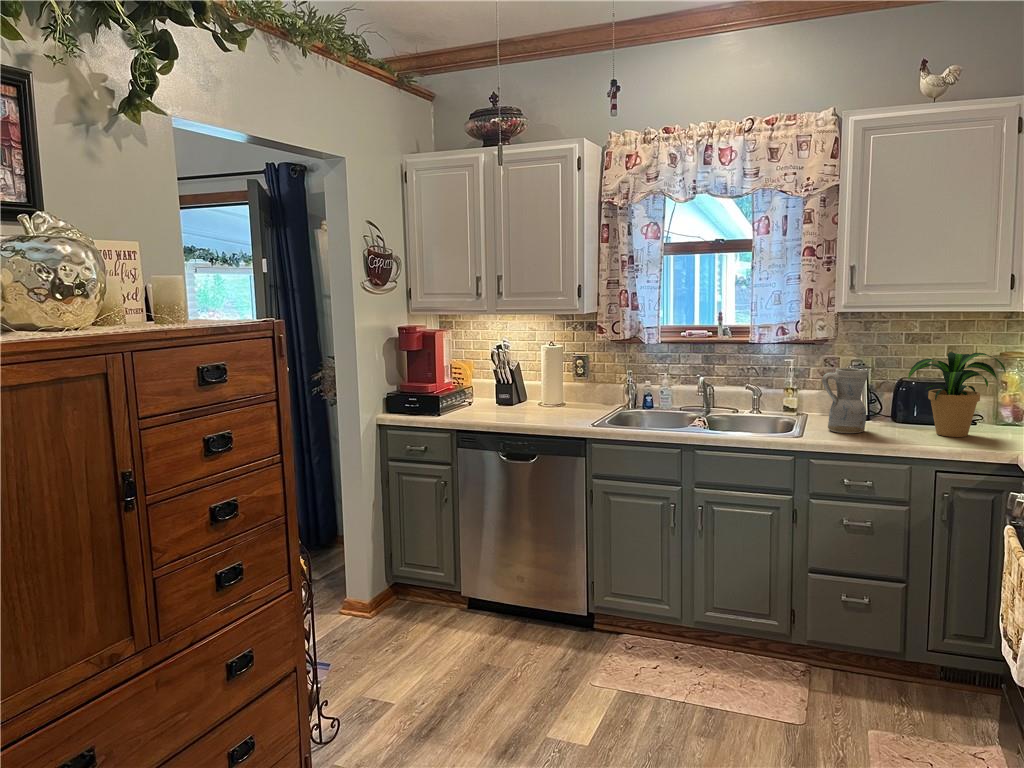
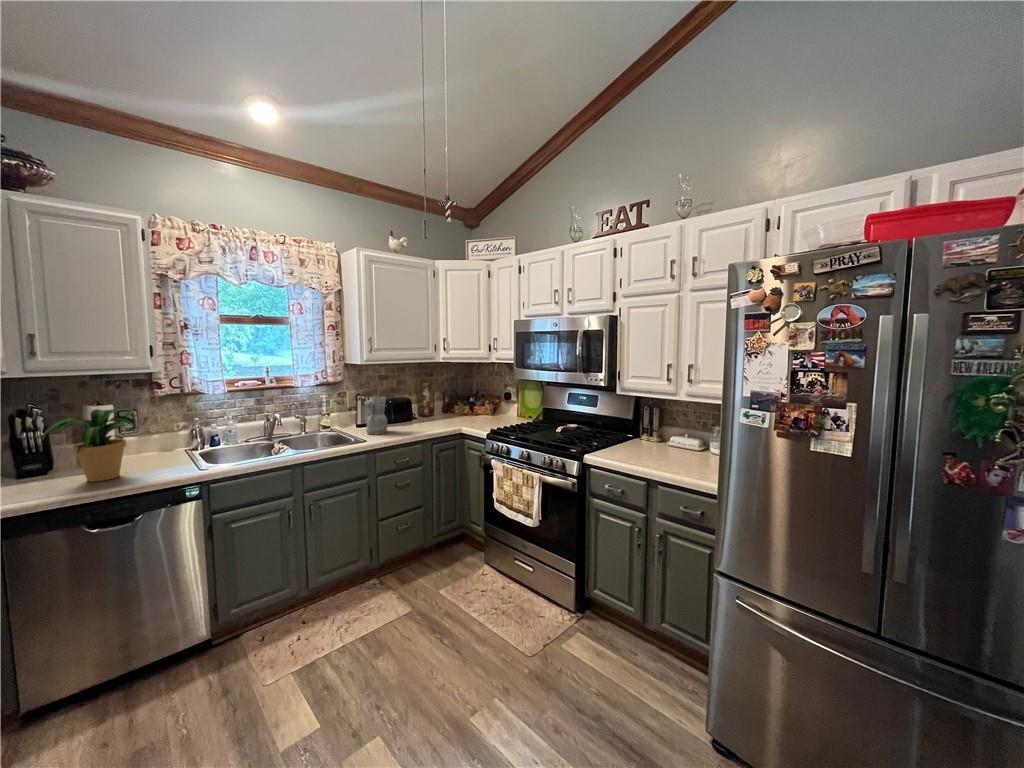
potted plant: present [908,352,1006,437] -> present [42,408,137,482]

